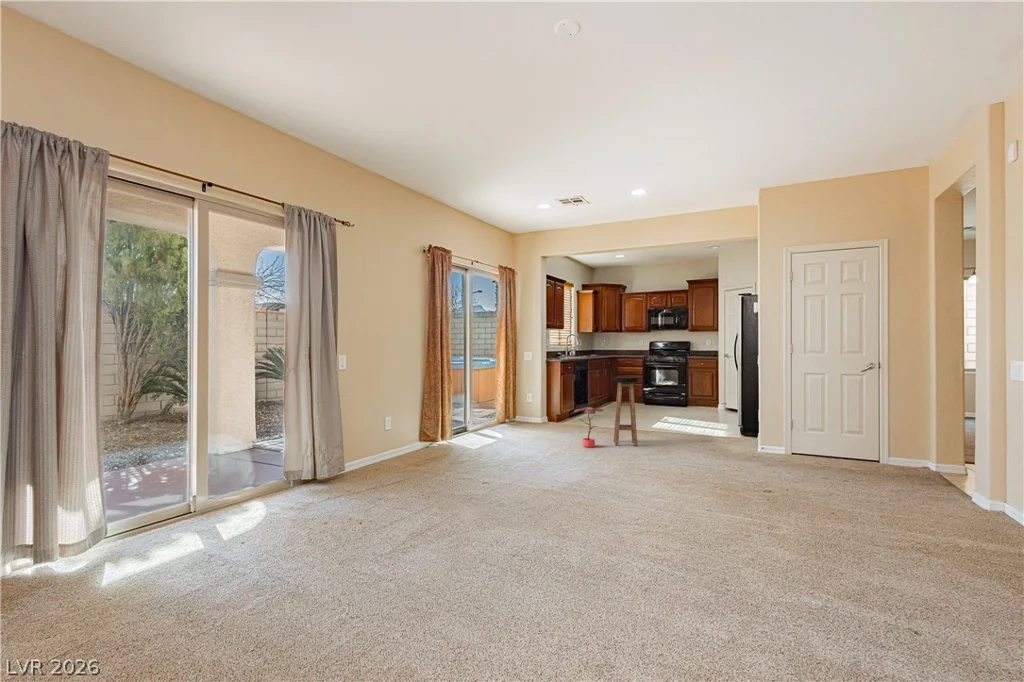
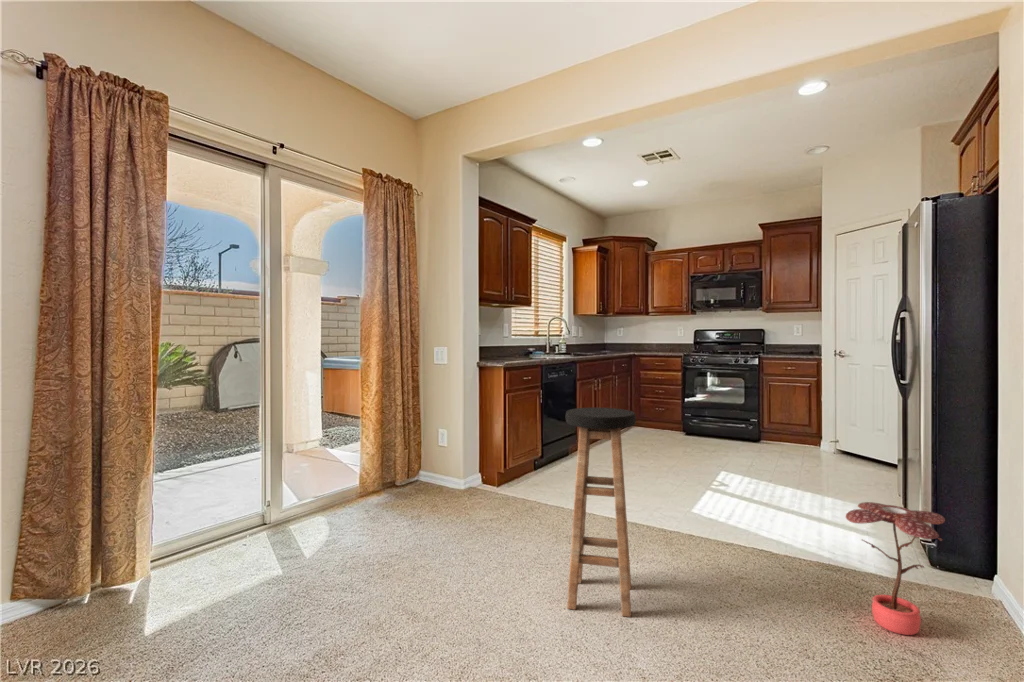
potted plant: present [574,407,603,447] -> present [846,502,945,635]

